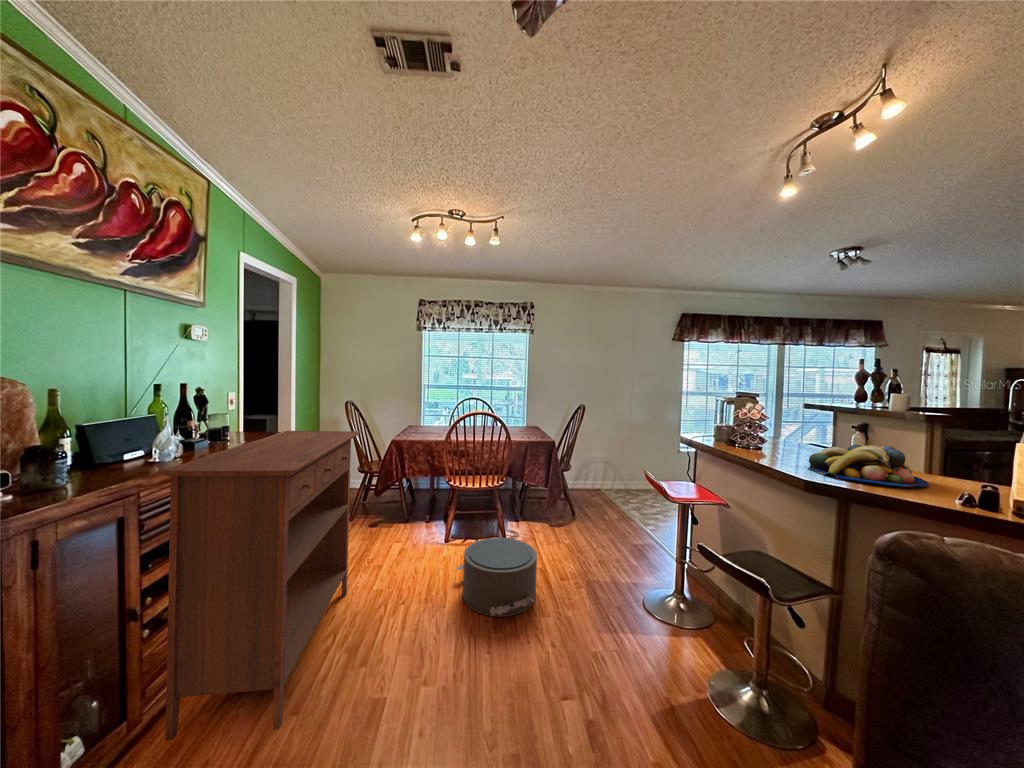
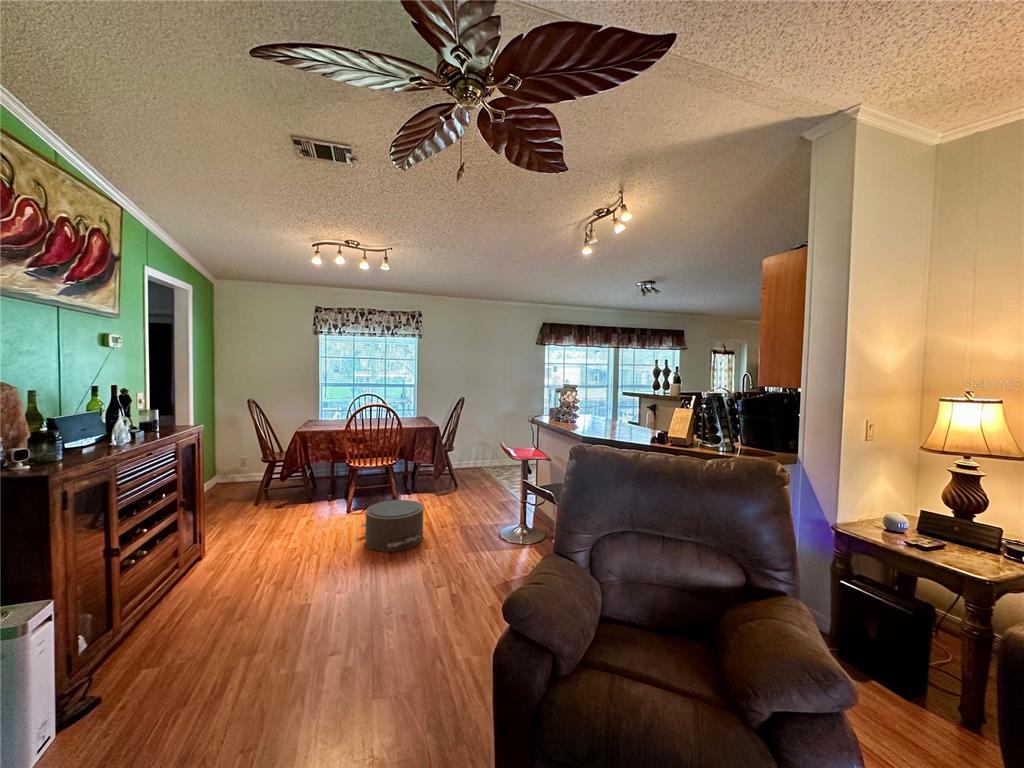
console table: present [161,431,361,741] -> none [135,422,274,644]
fruit bowl: present [808,445,929,486] -> none [588,412,641,433]

